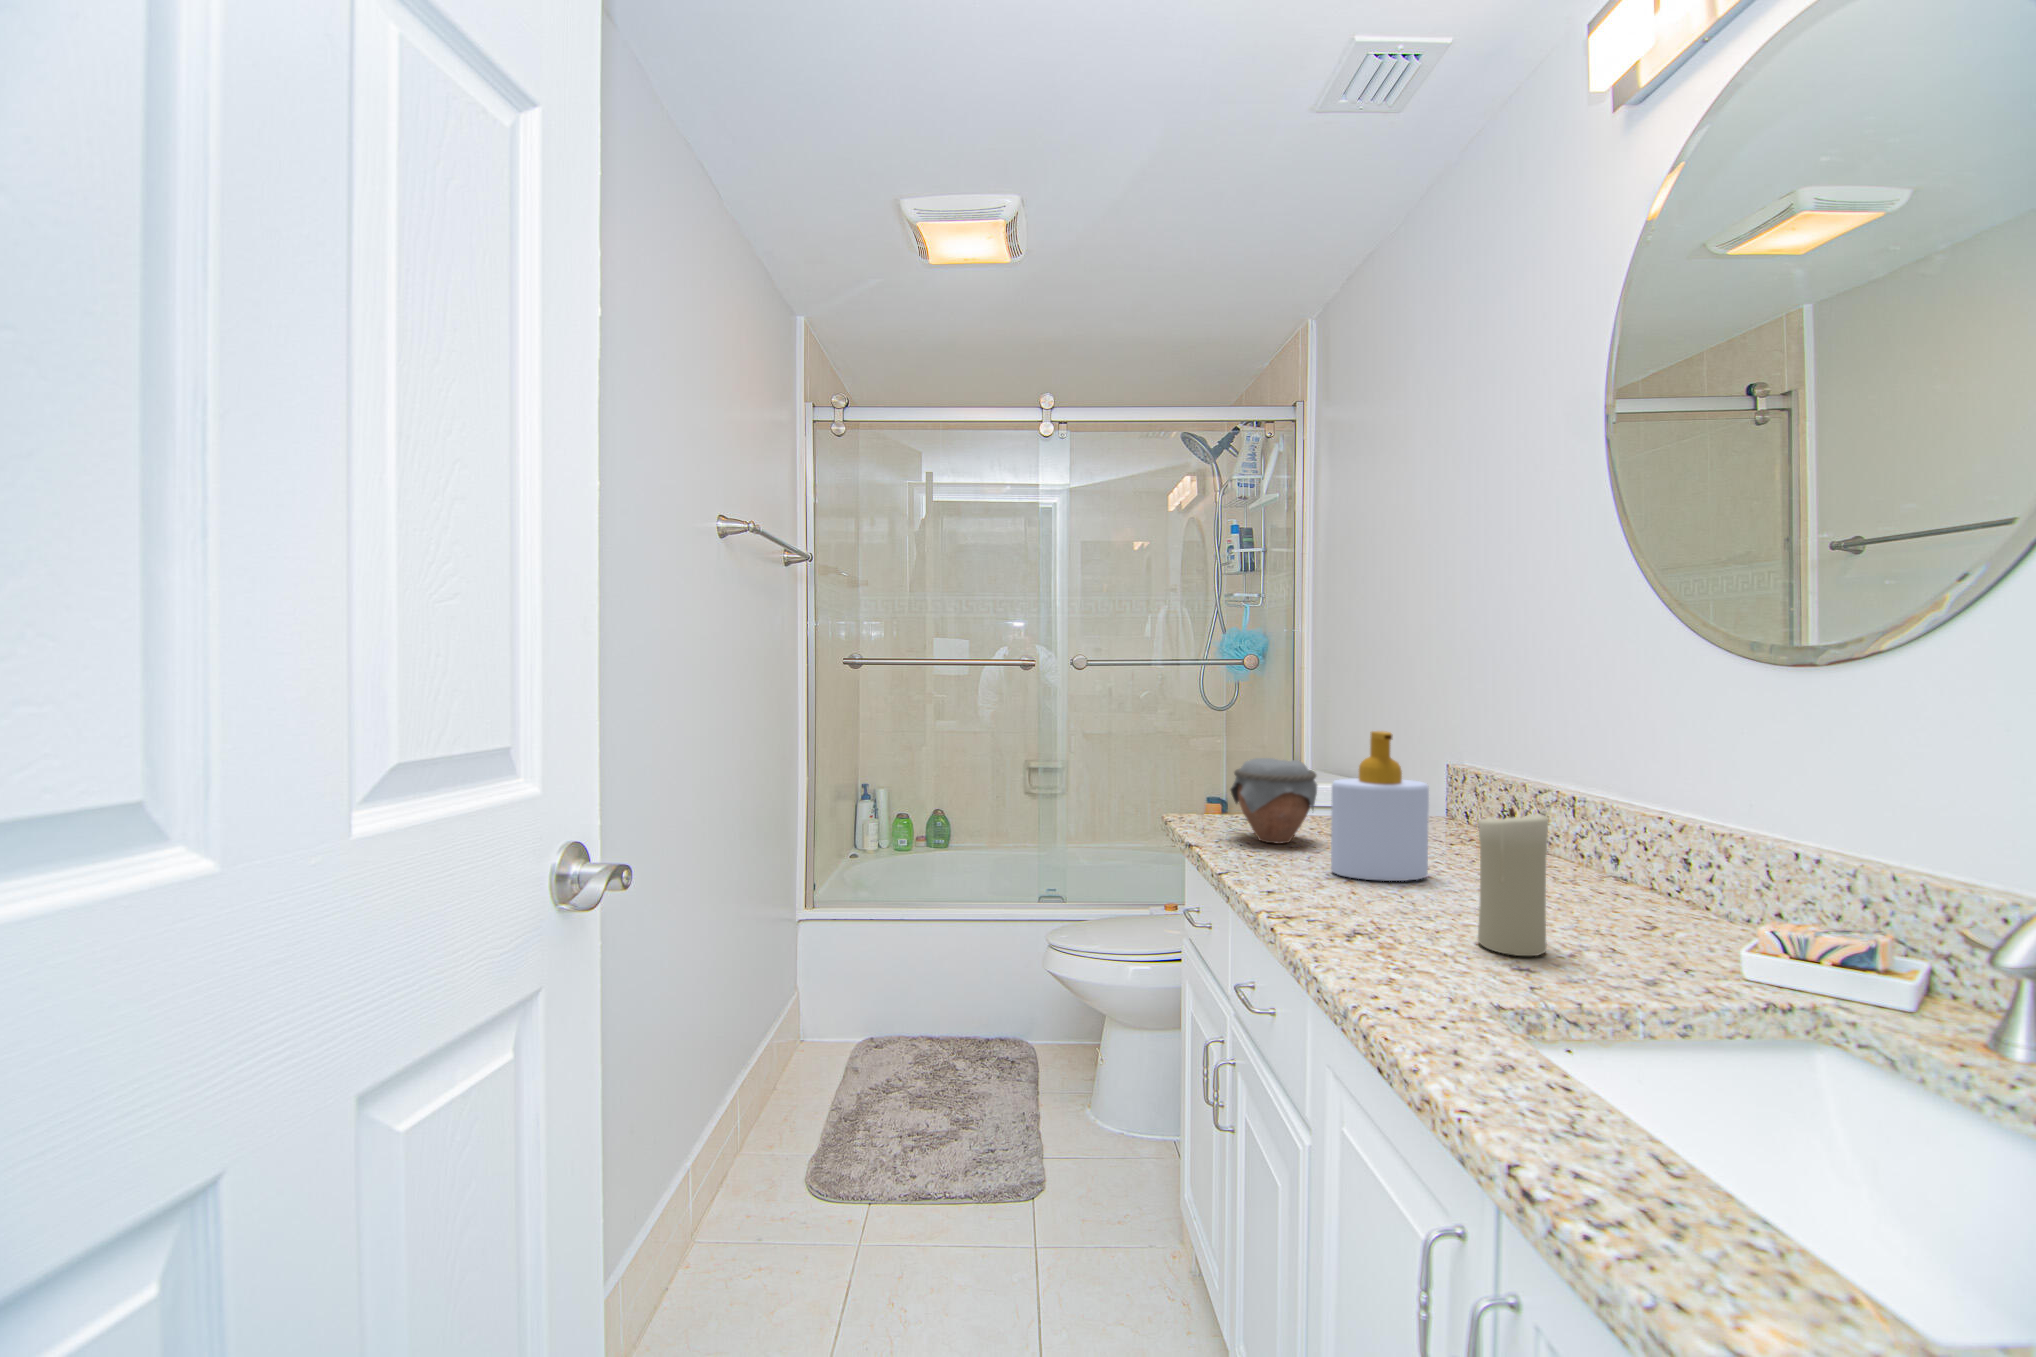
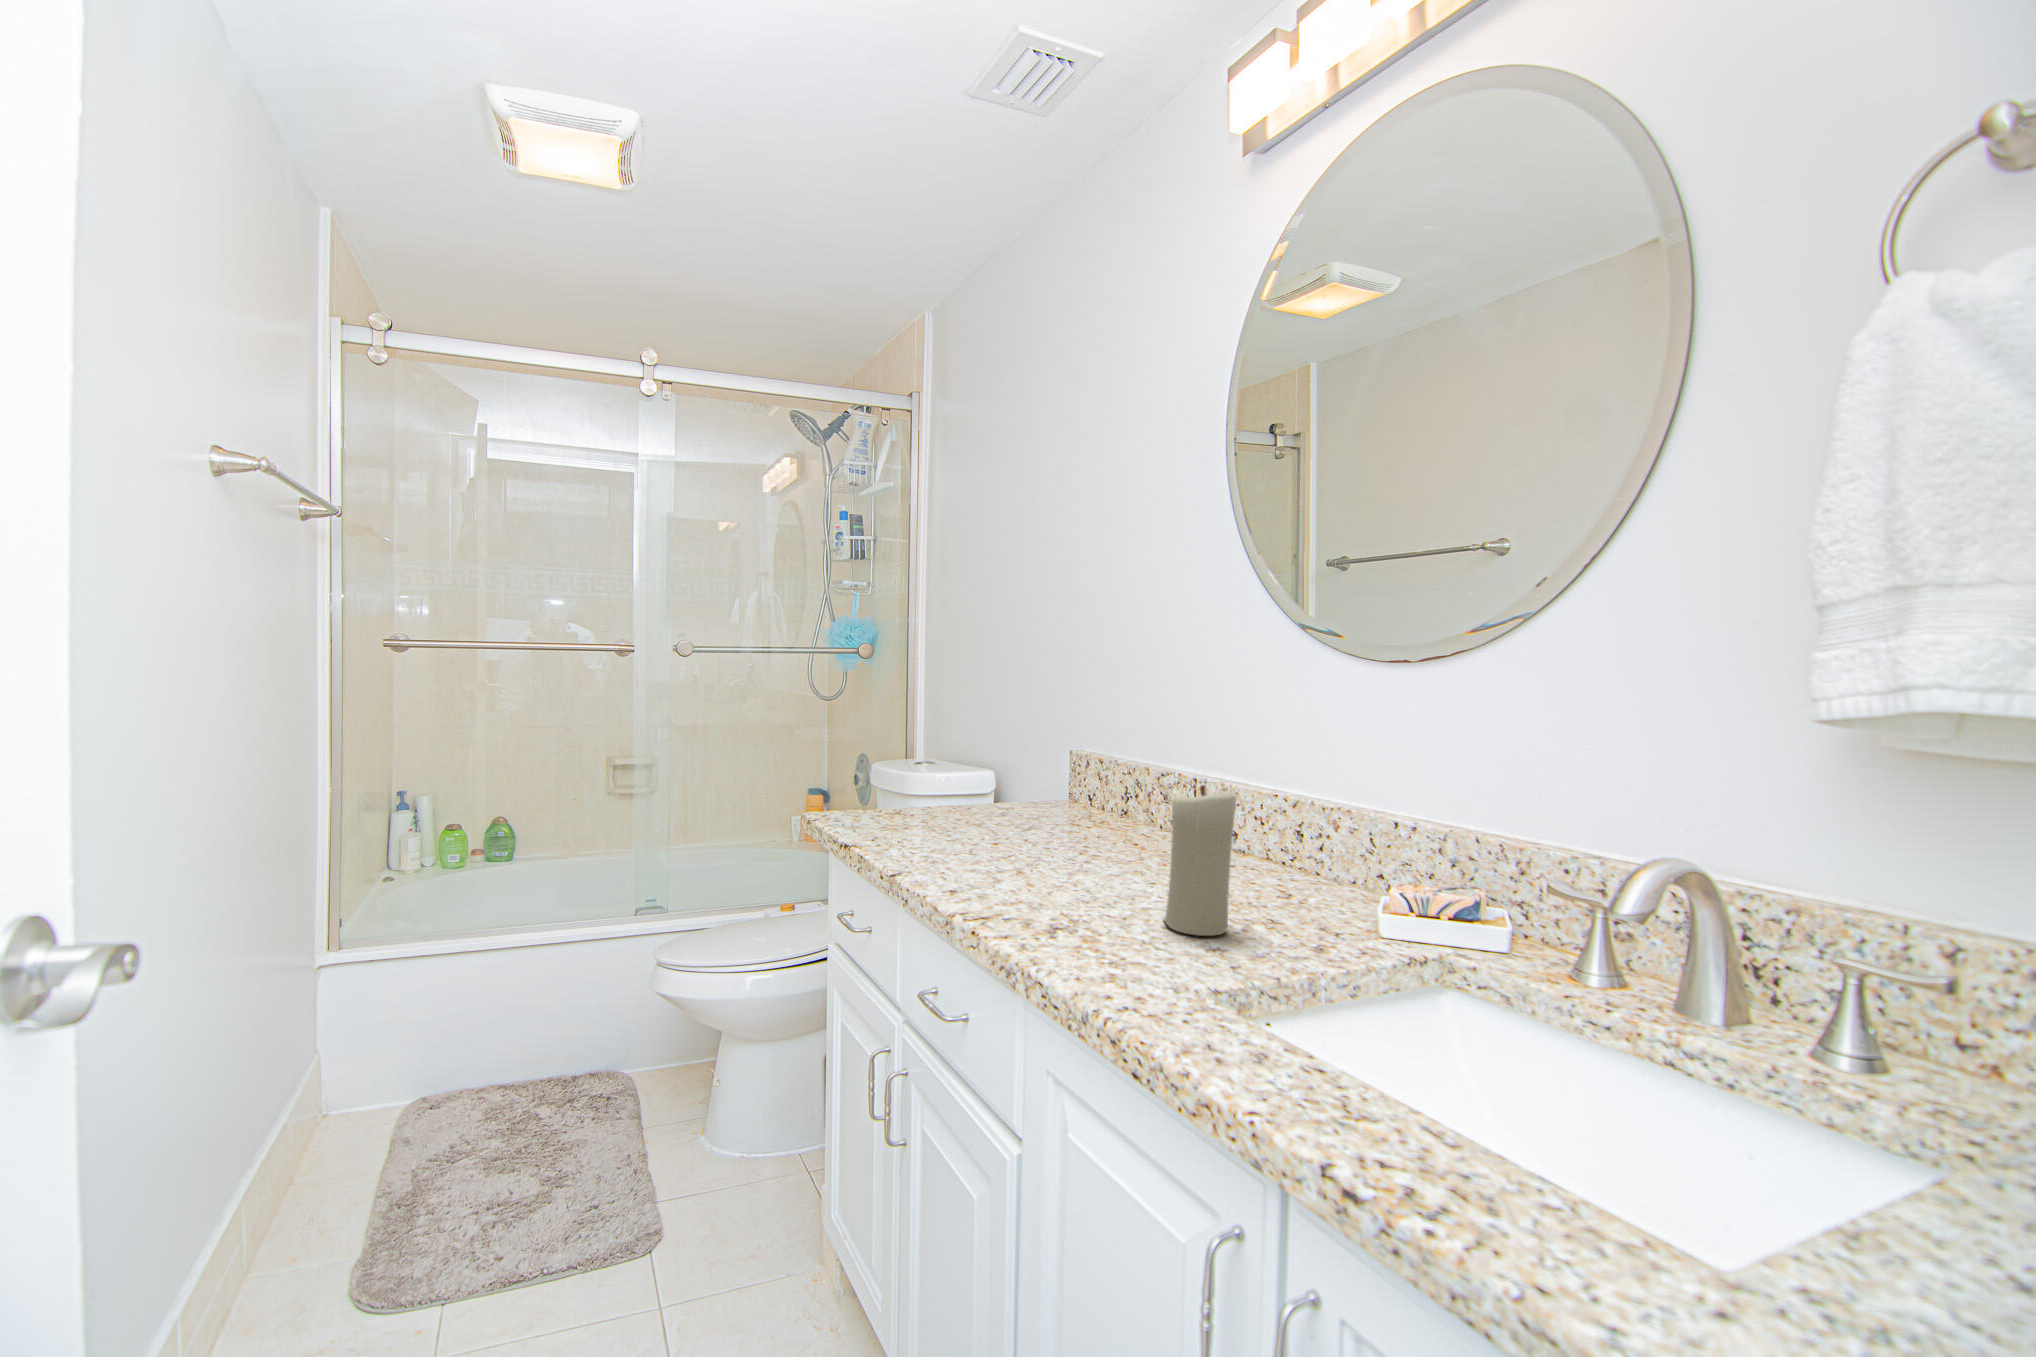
soap bottle: present [1331,731,1429,881] -> none [993,708,1092,867]
jar: present [1230,758,1317,844] -> none [872,738,967,833]

